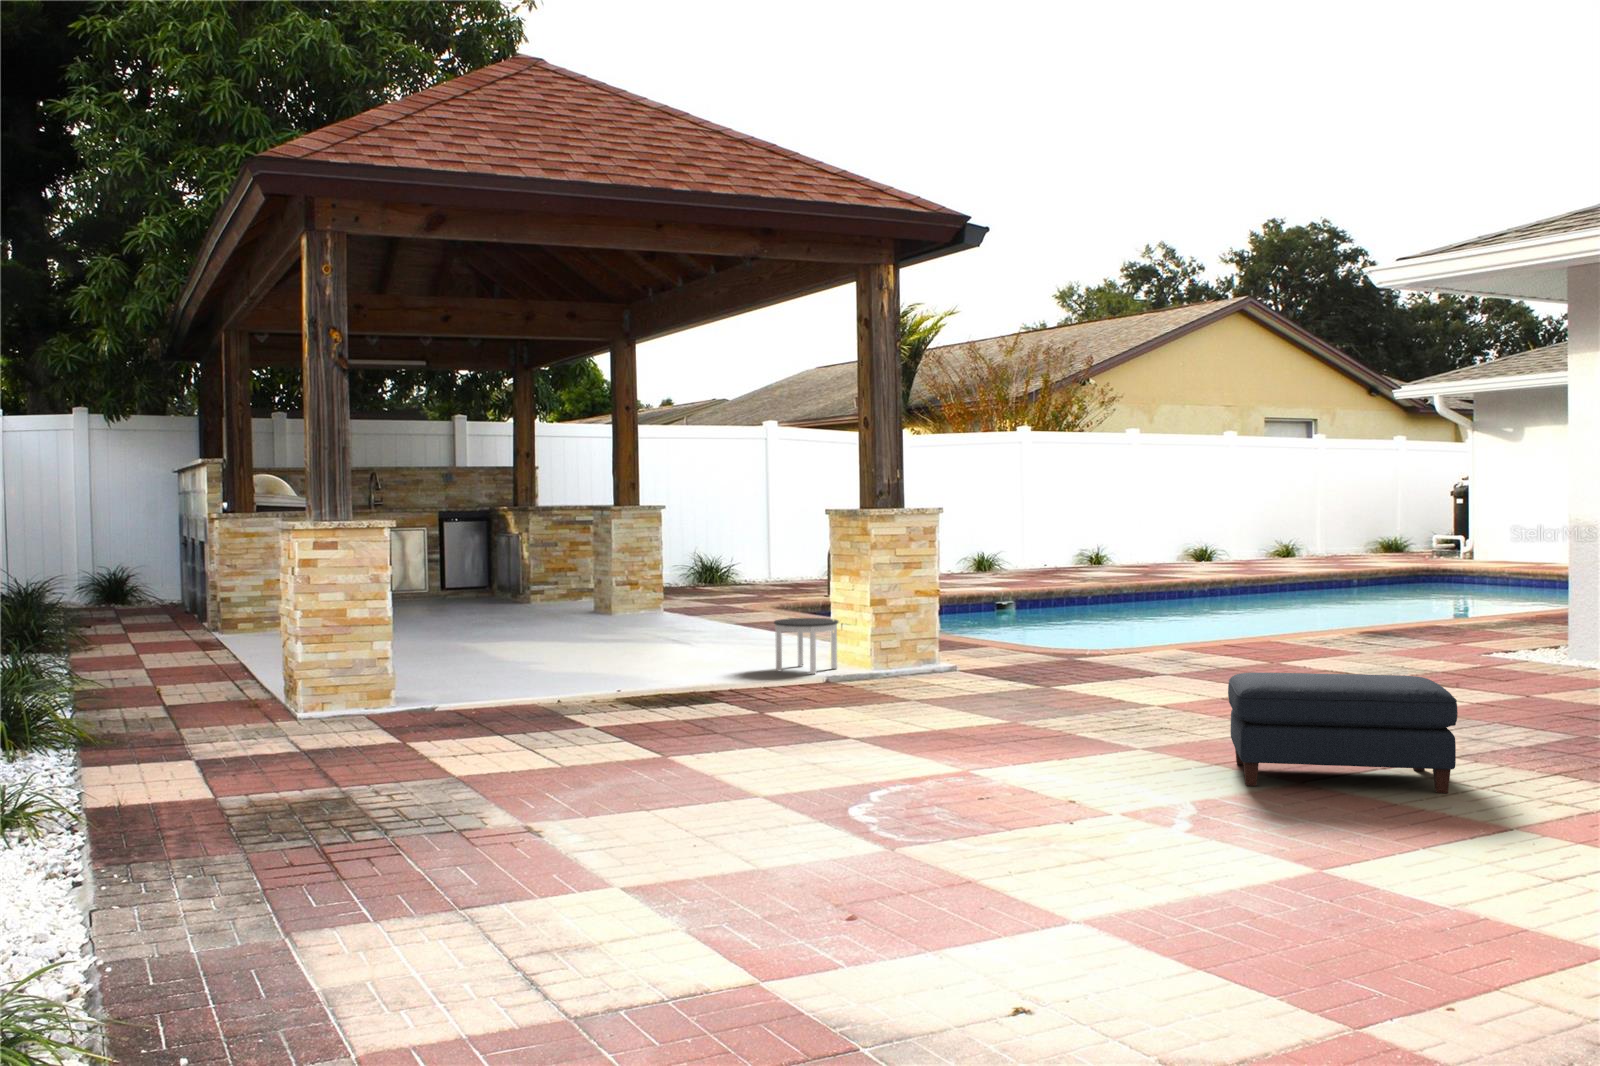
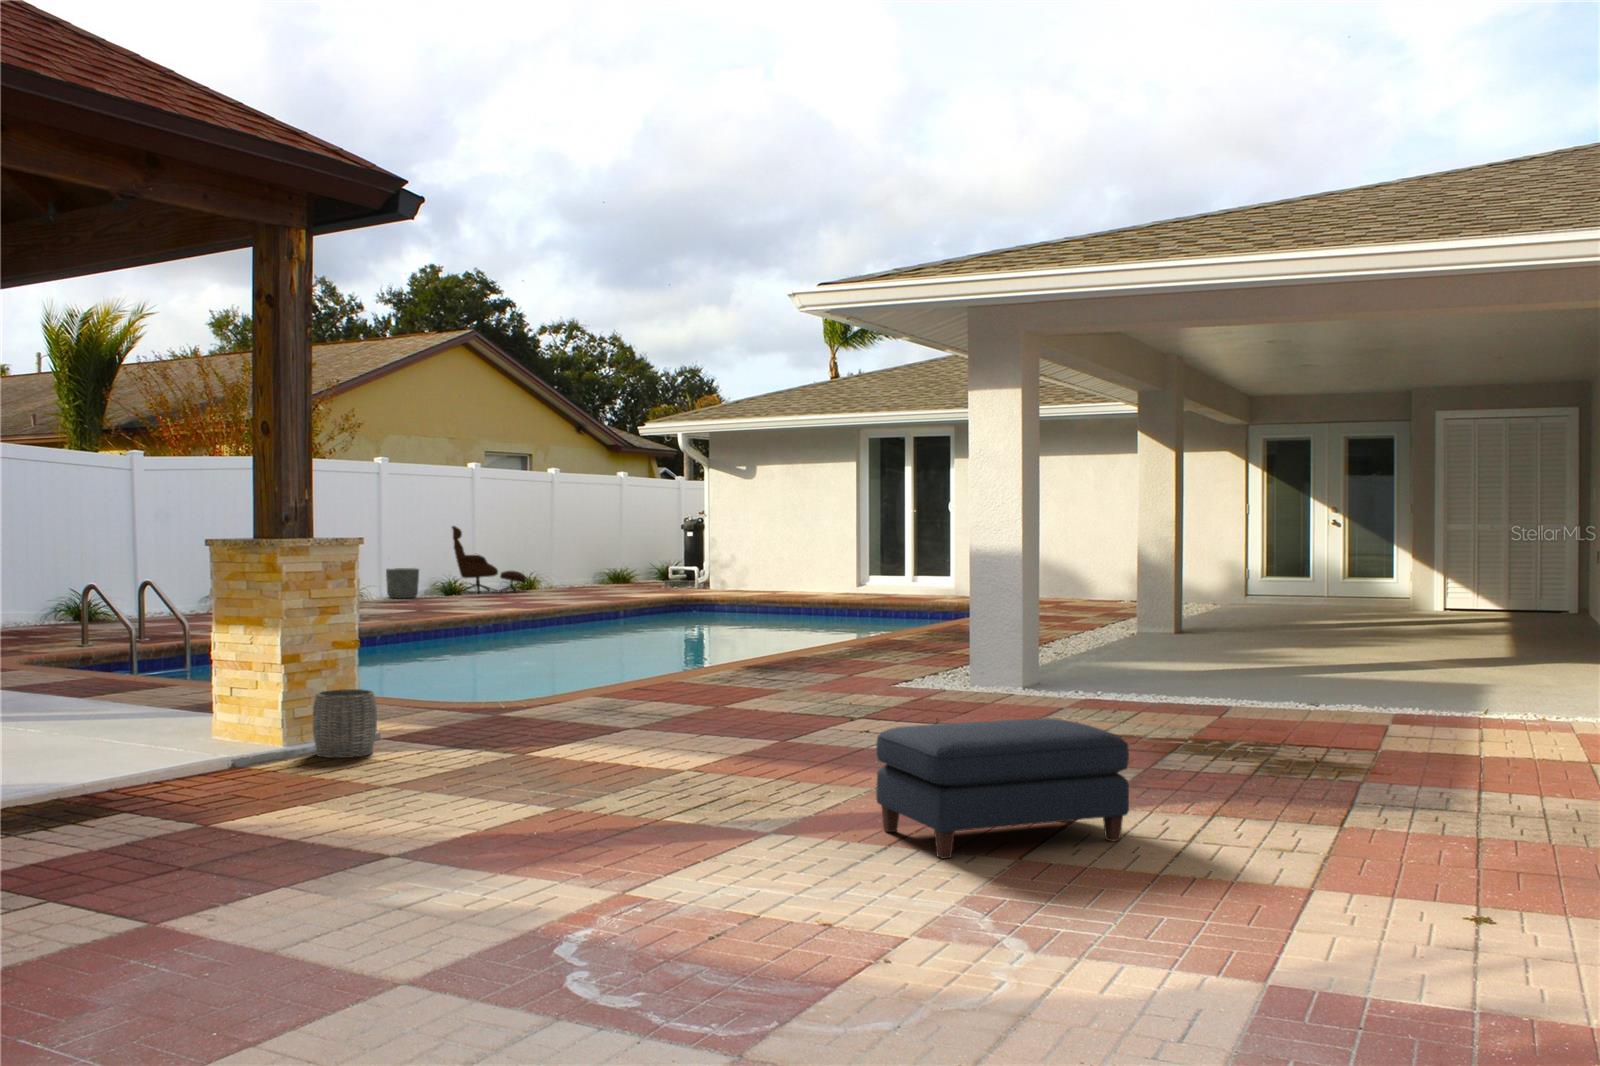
lounge chair: none [1202,496,1276,560] -> present [452,526,526,593]
planter: none [1135,535,1166,563] -> present [386,568,419,598]
round table: present [774,618,838,674] -> none [132,685,228,763]
woven basket: none [892,627,939,679] -> present [313,689,377,758]

